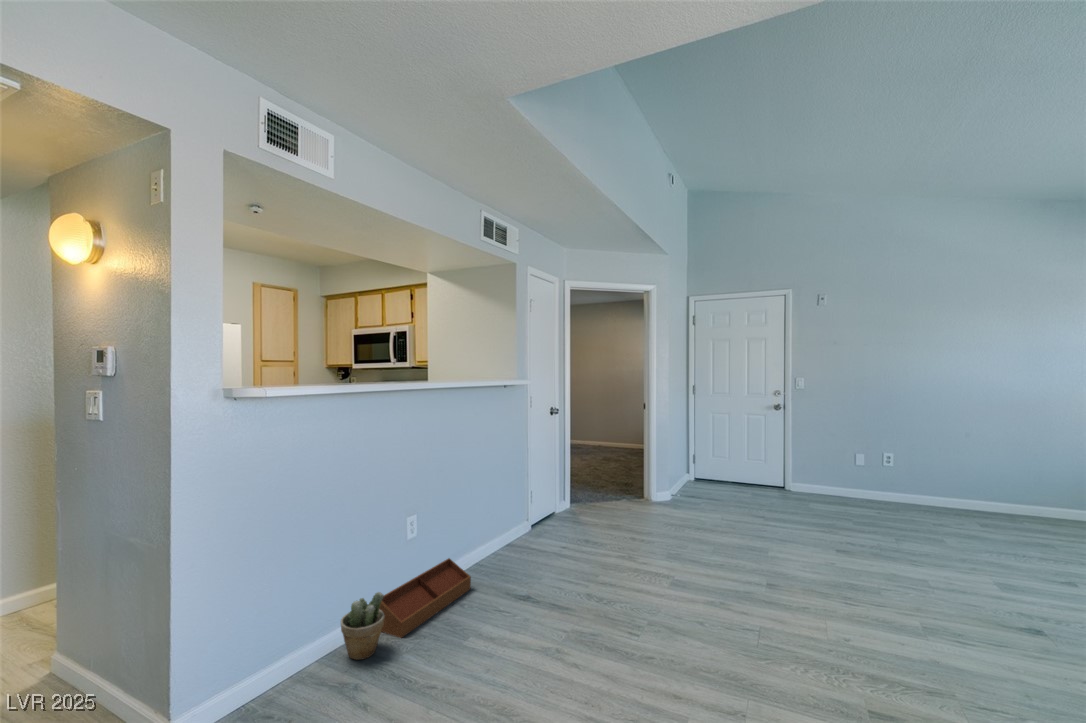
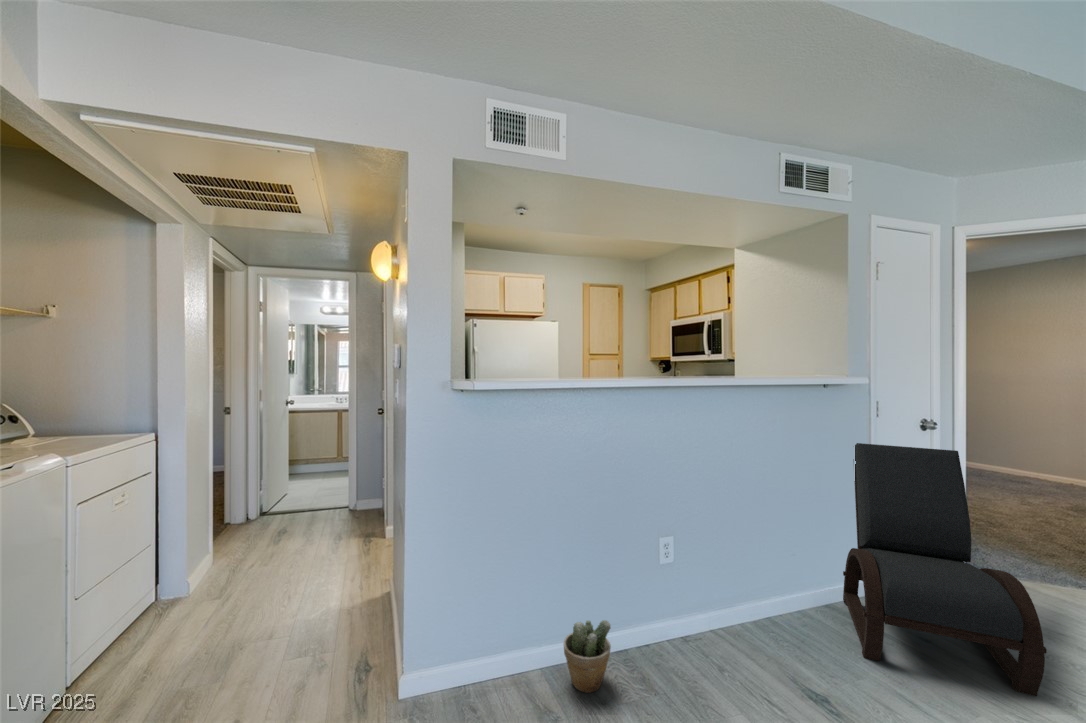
lounge chair: none [516,424,619,567] -> present [843,443,1047,696]
storage bin: present [379,558,471,638] -> none [614,601,747,685]

